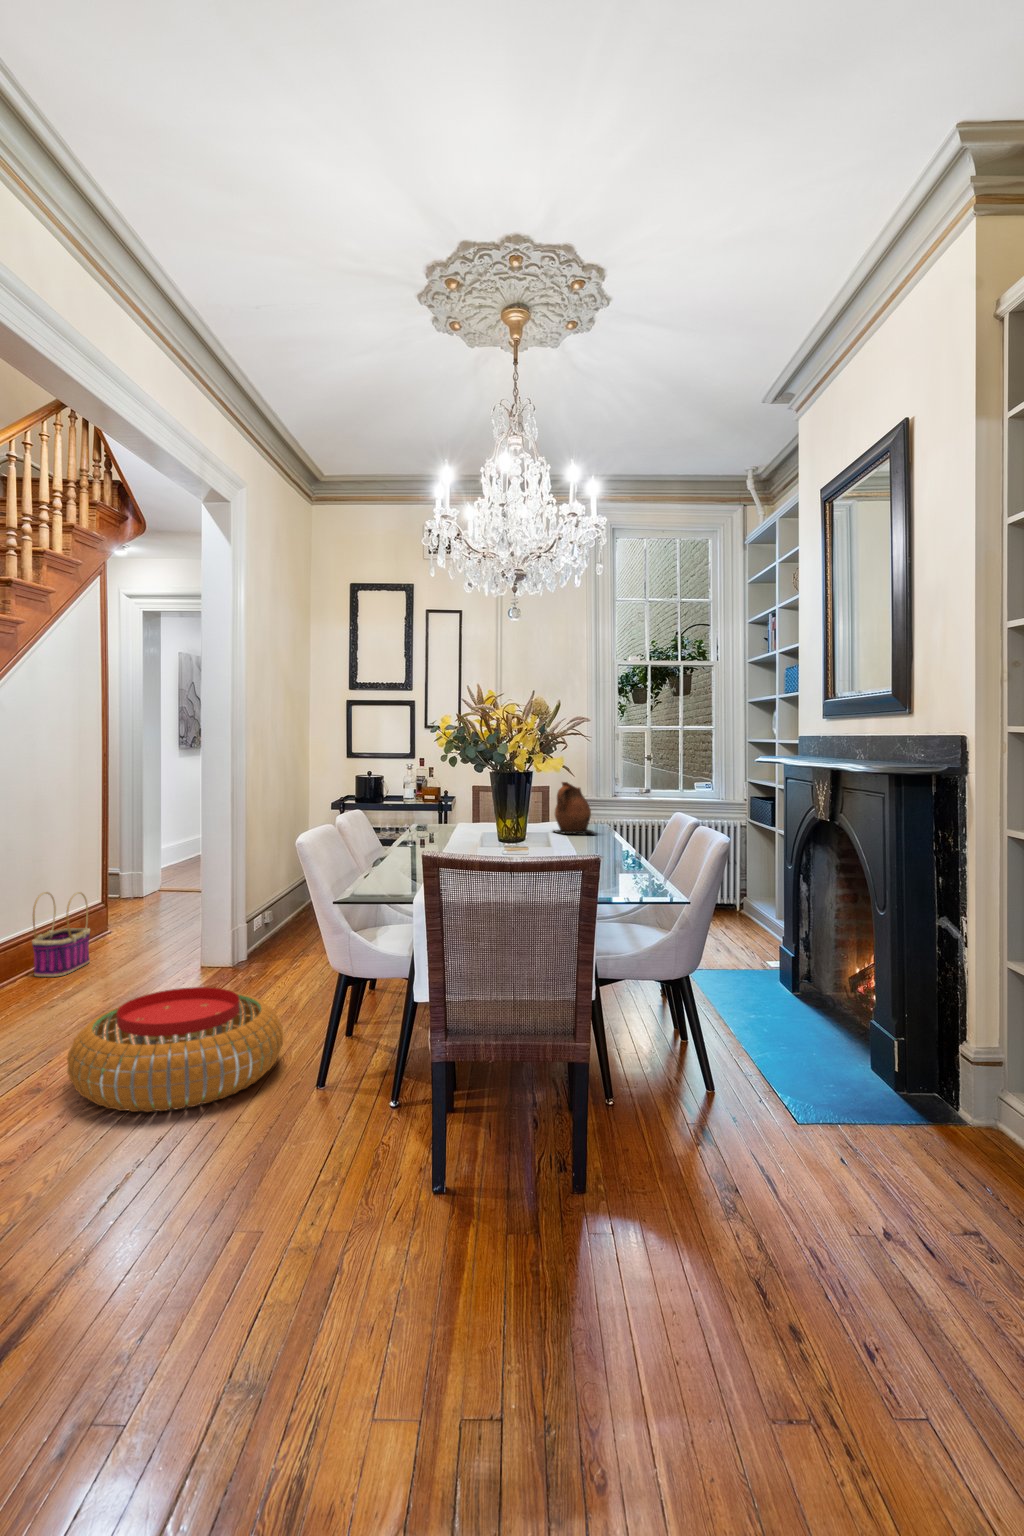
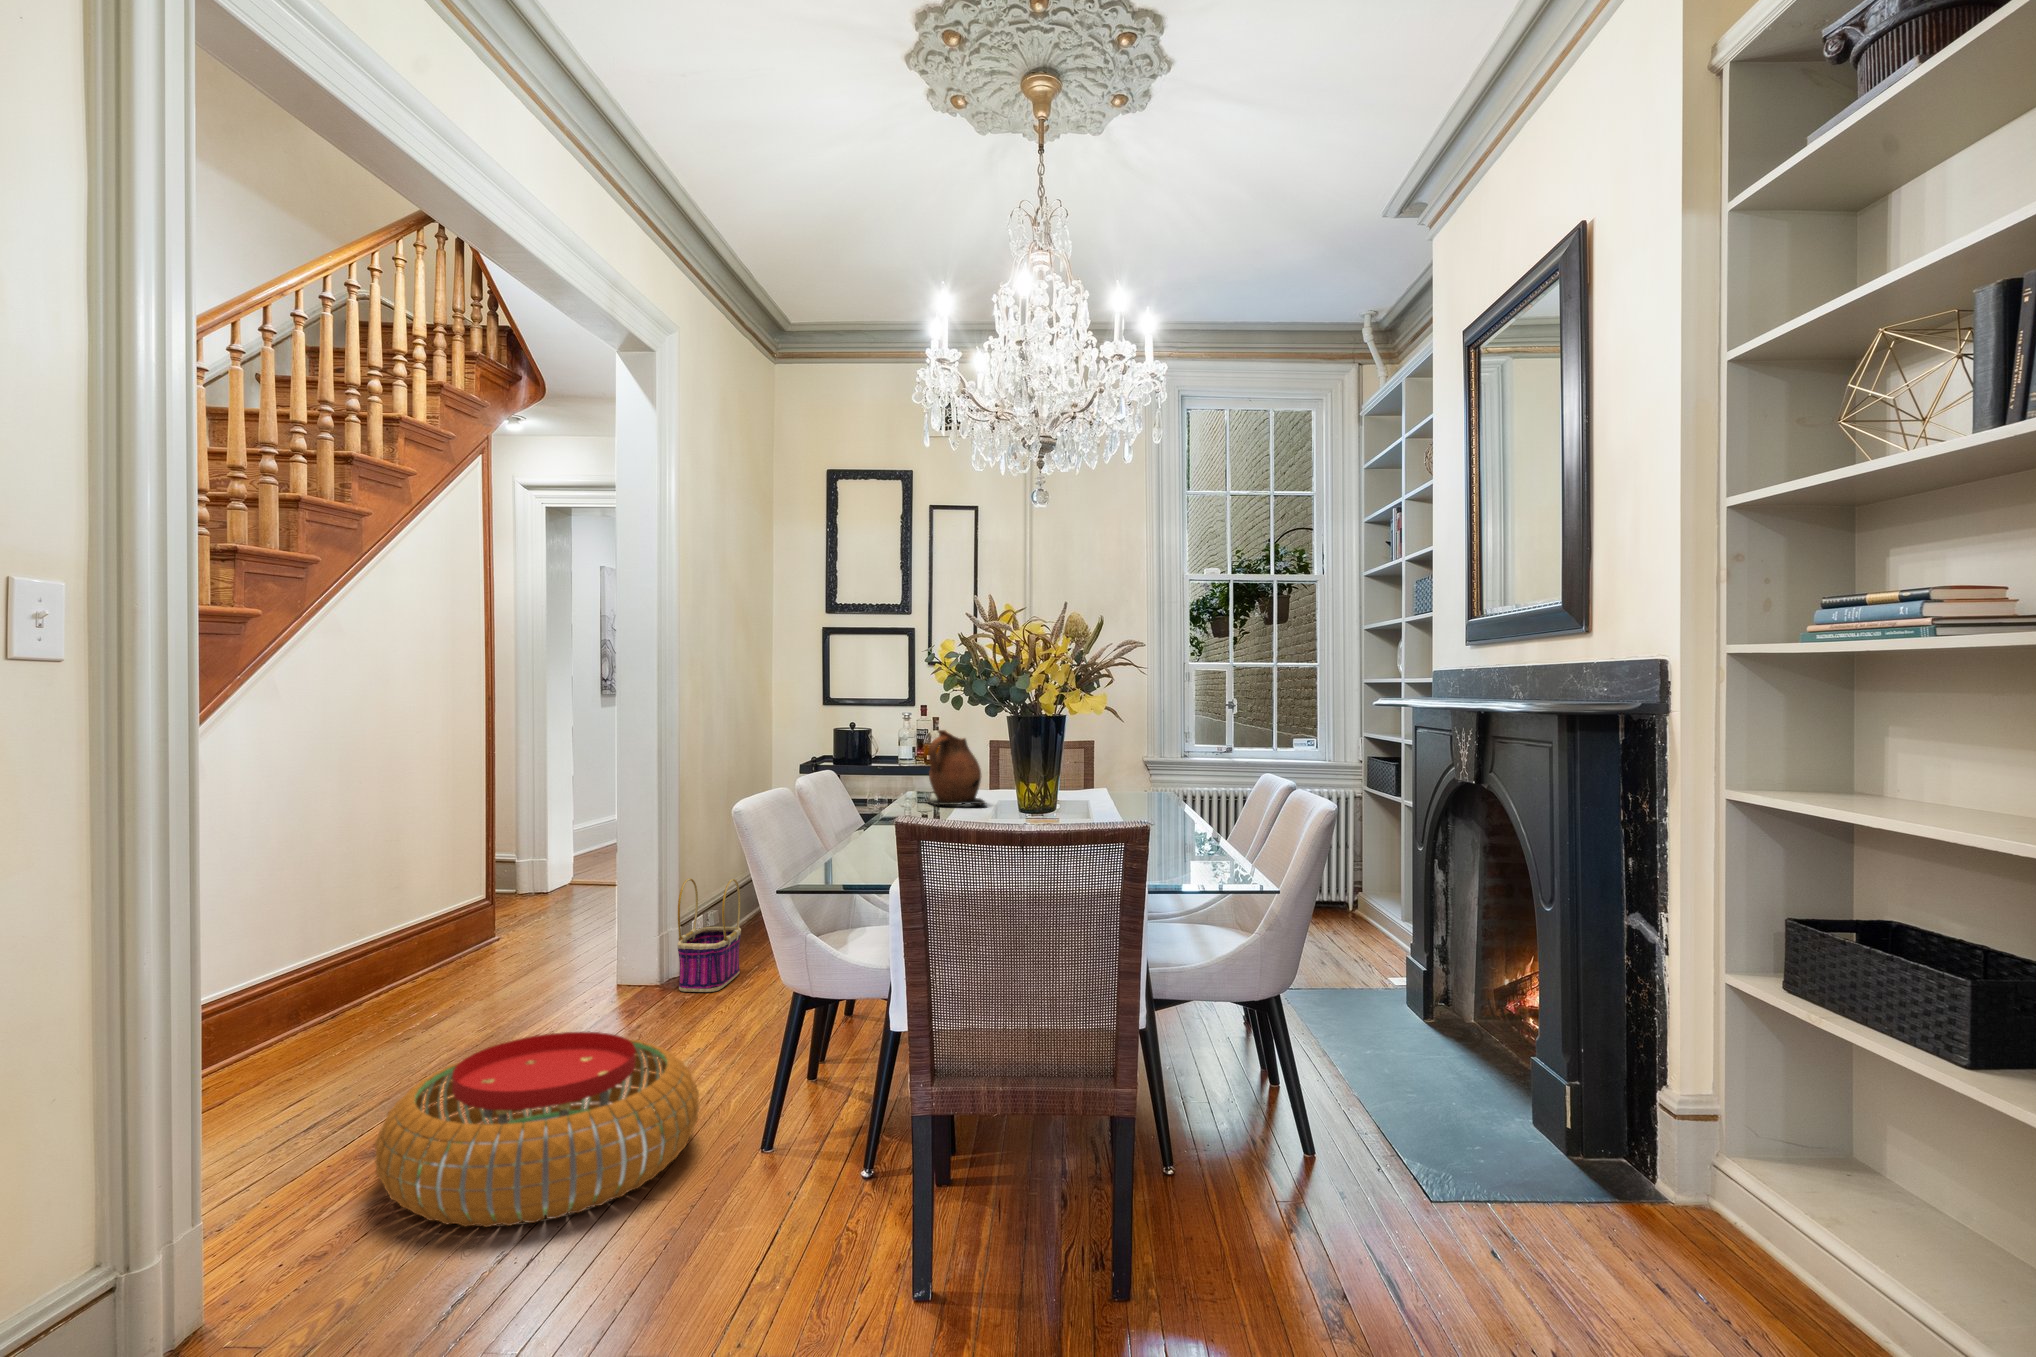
ceramic pitcher: present [554,782,595,834] -> present [928,730,985,805]
basket: present [32,892,90,977] -> present [677,878,741,992]

